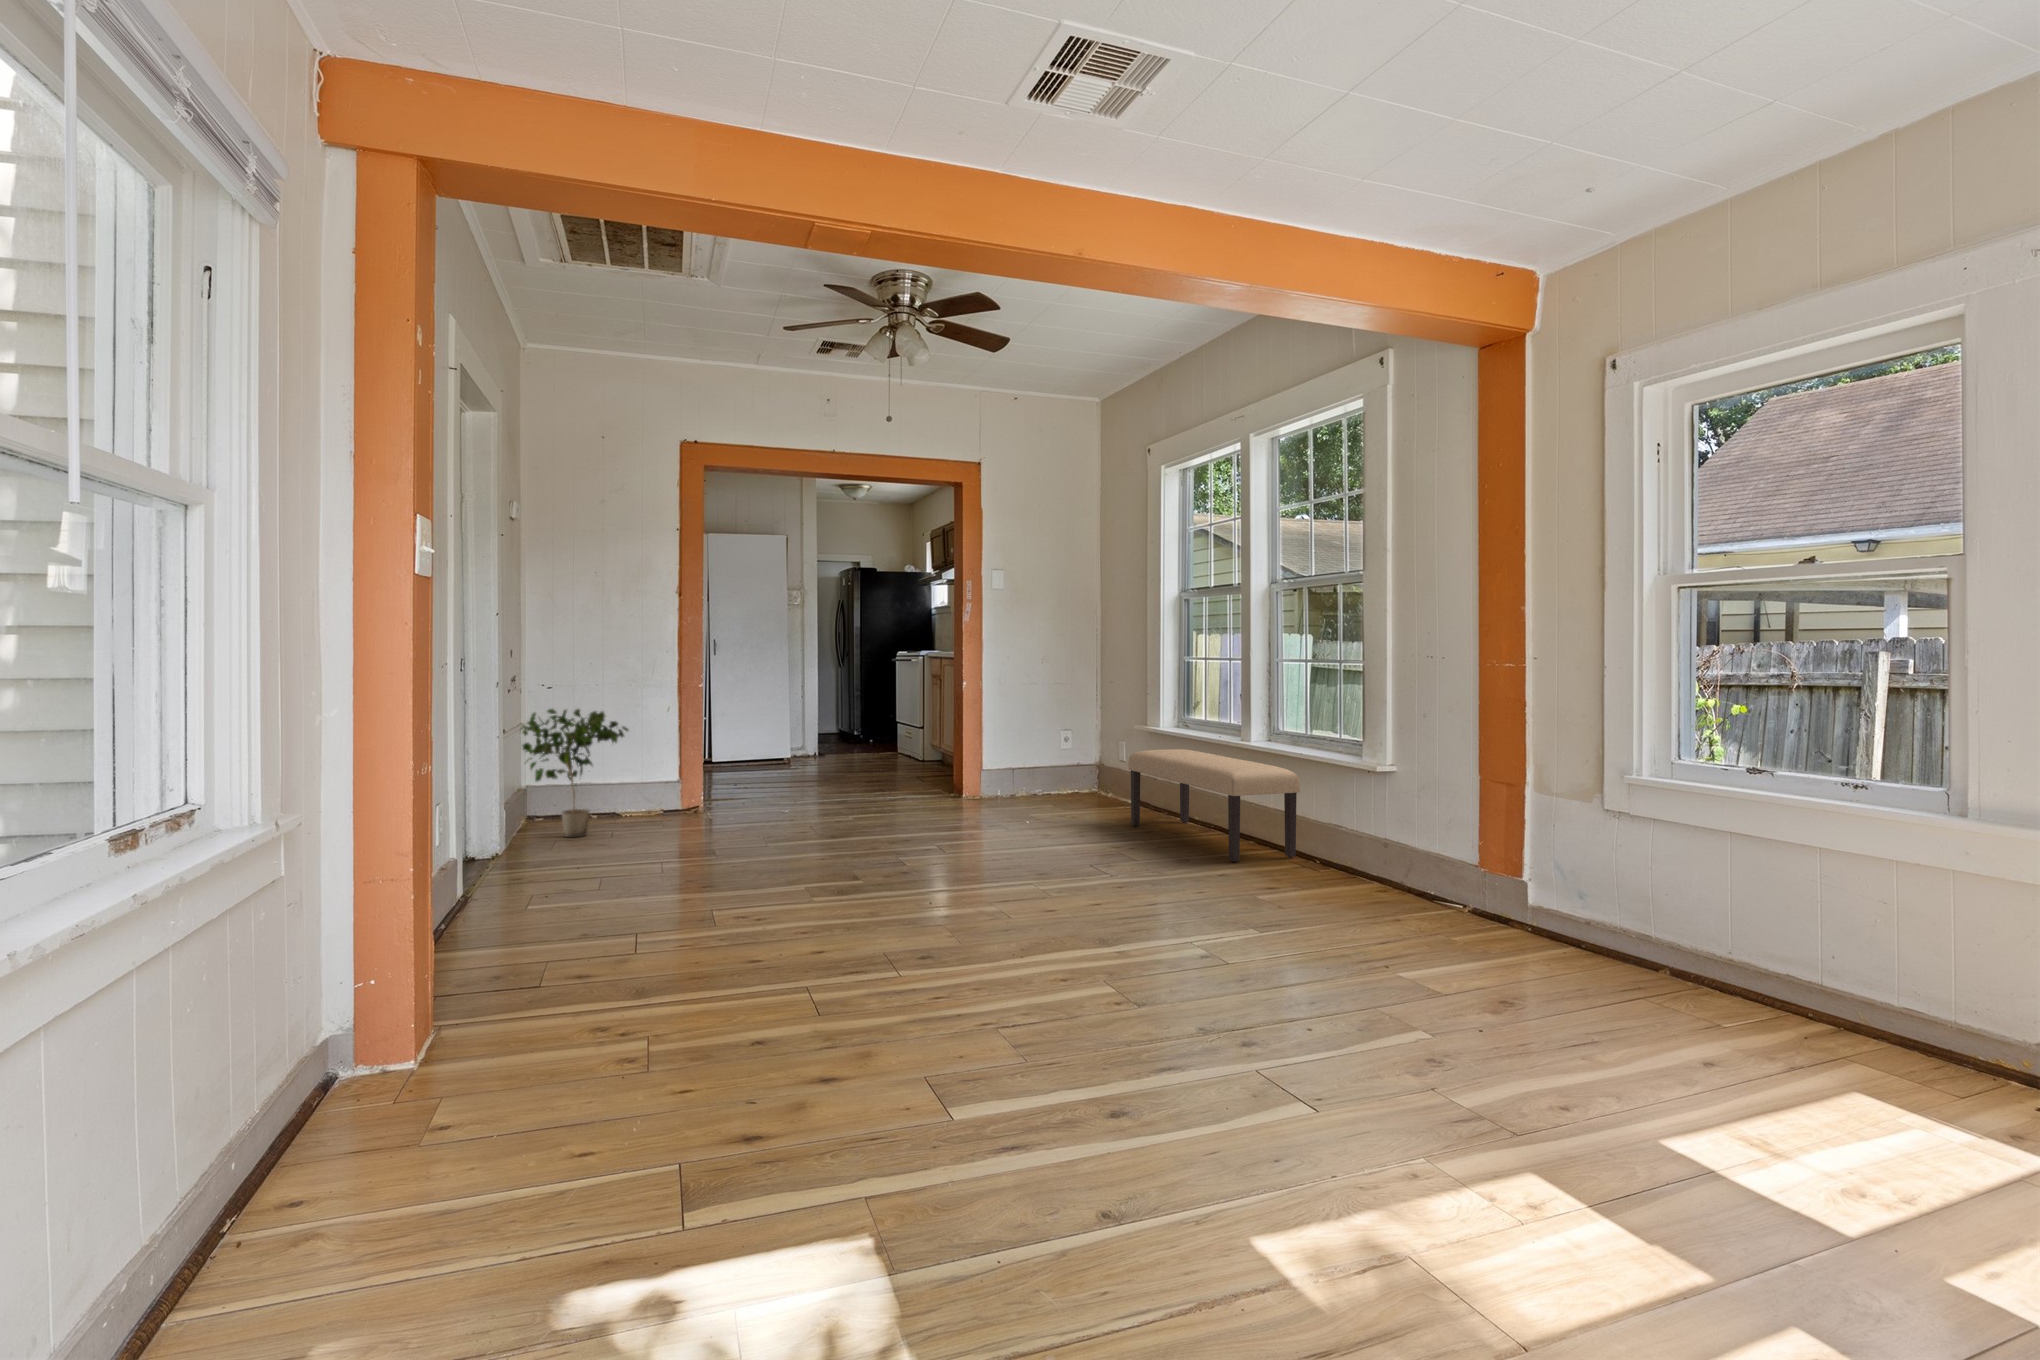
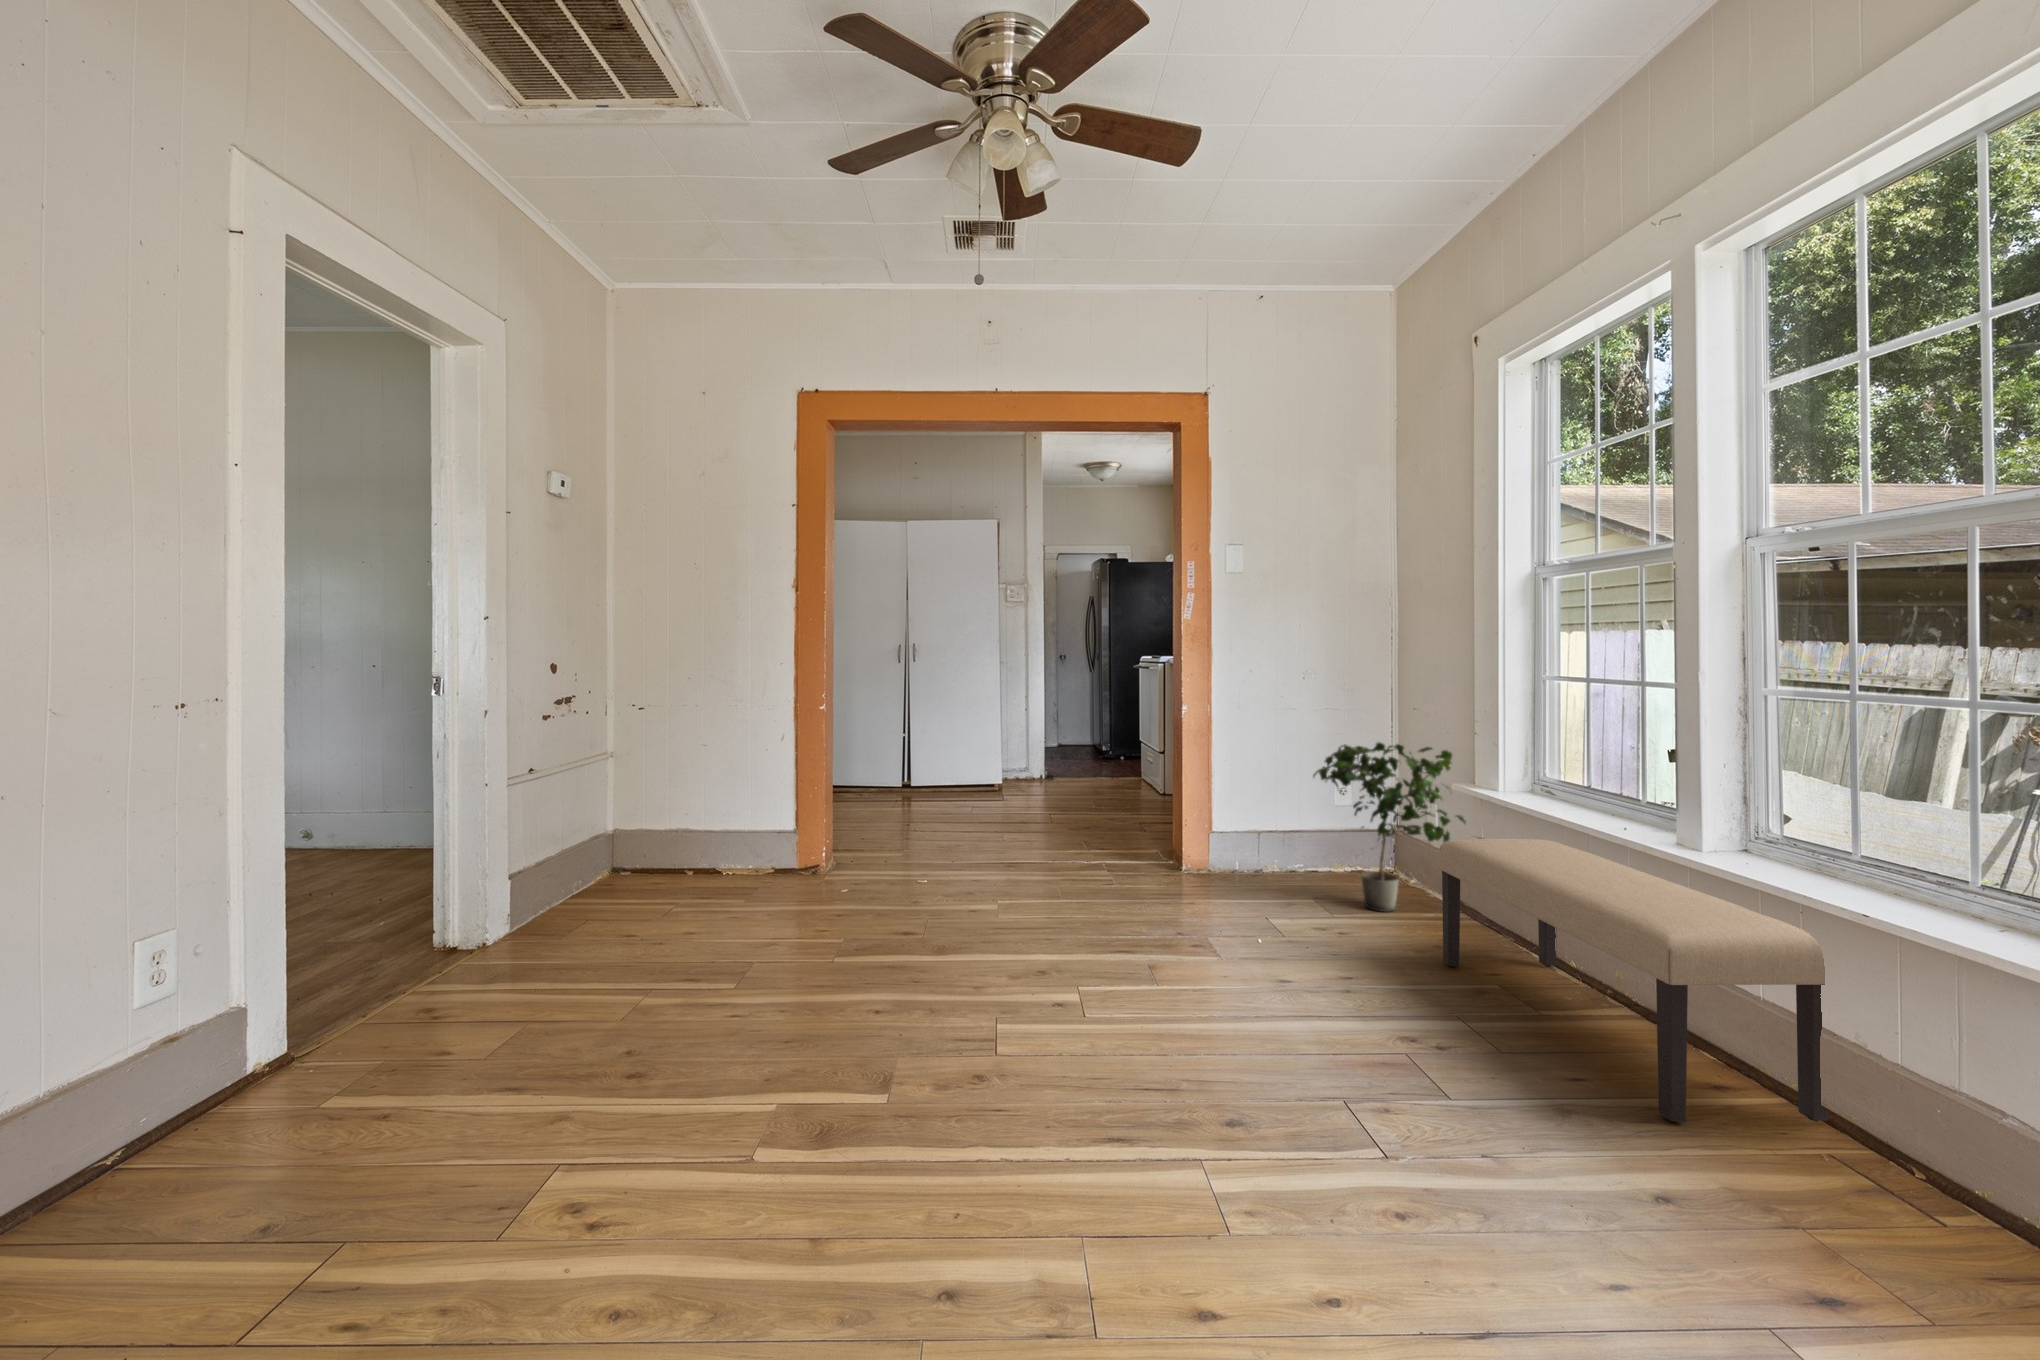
potted plant: present [522,709,628,837] -> present [1313,742,1466,912]

